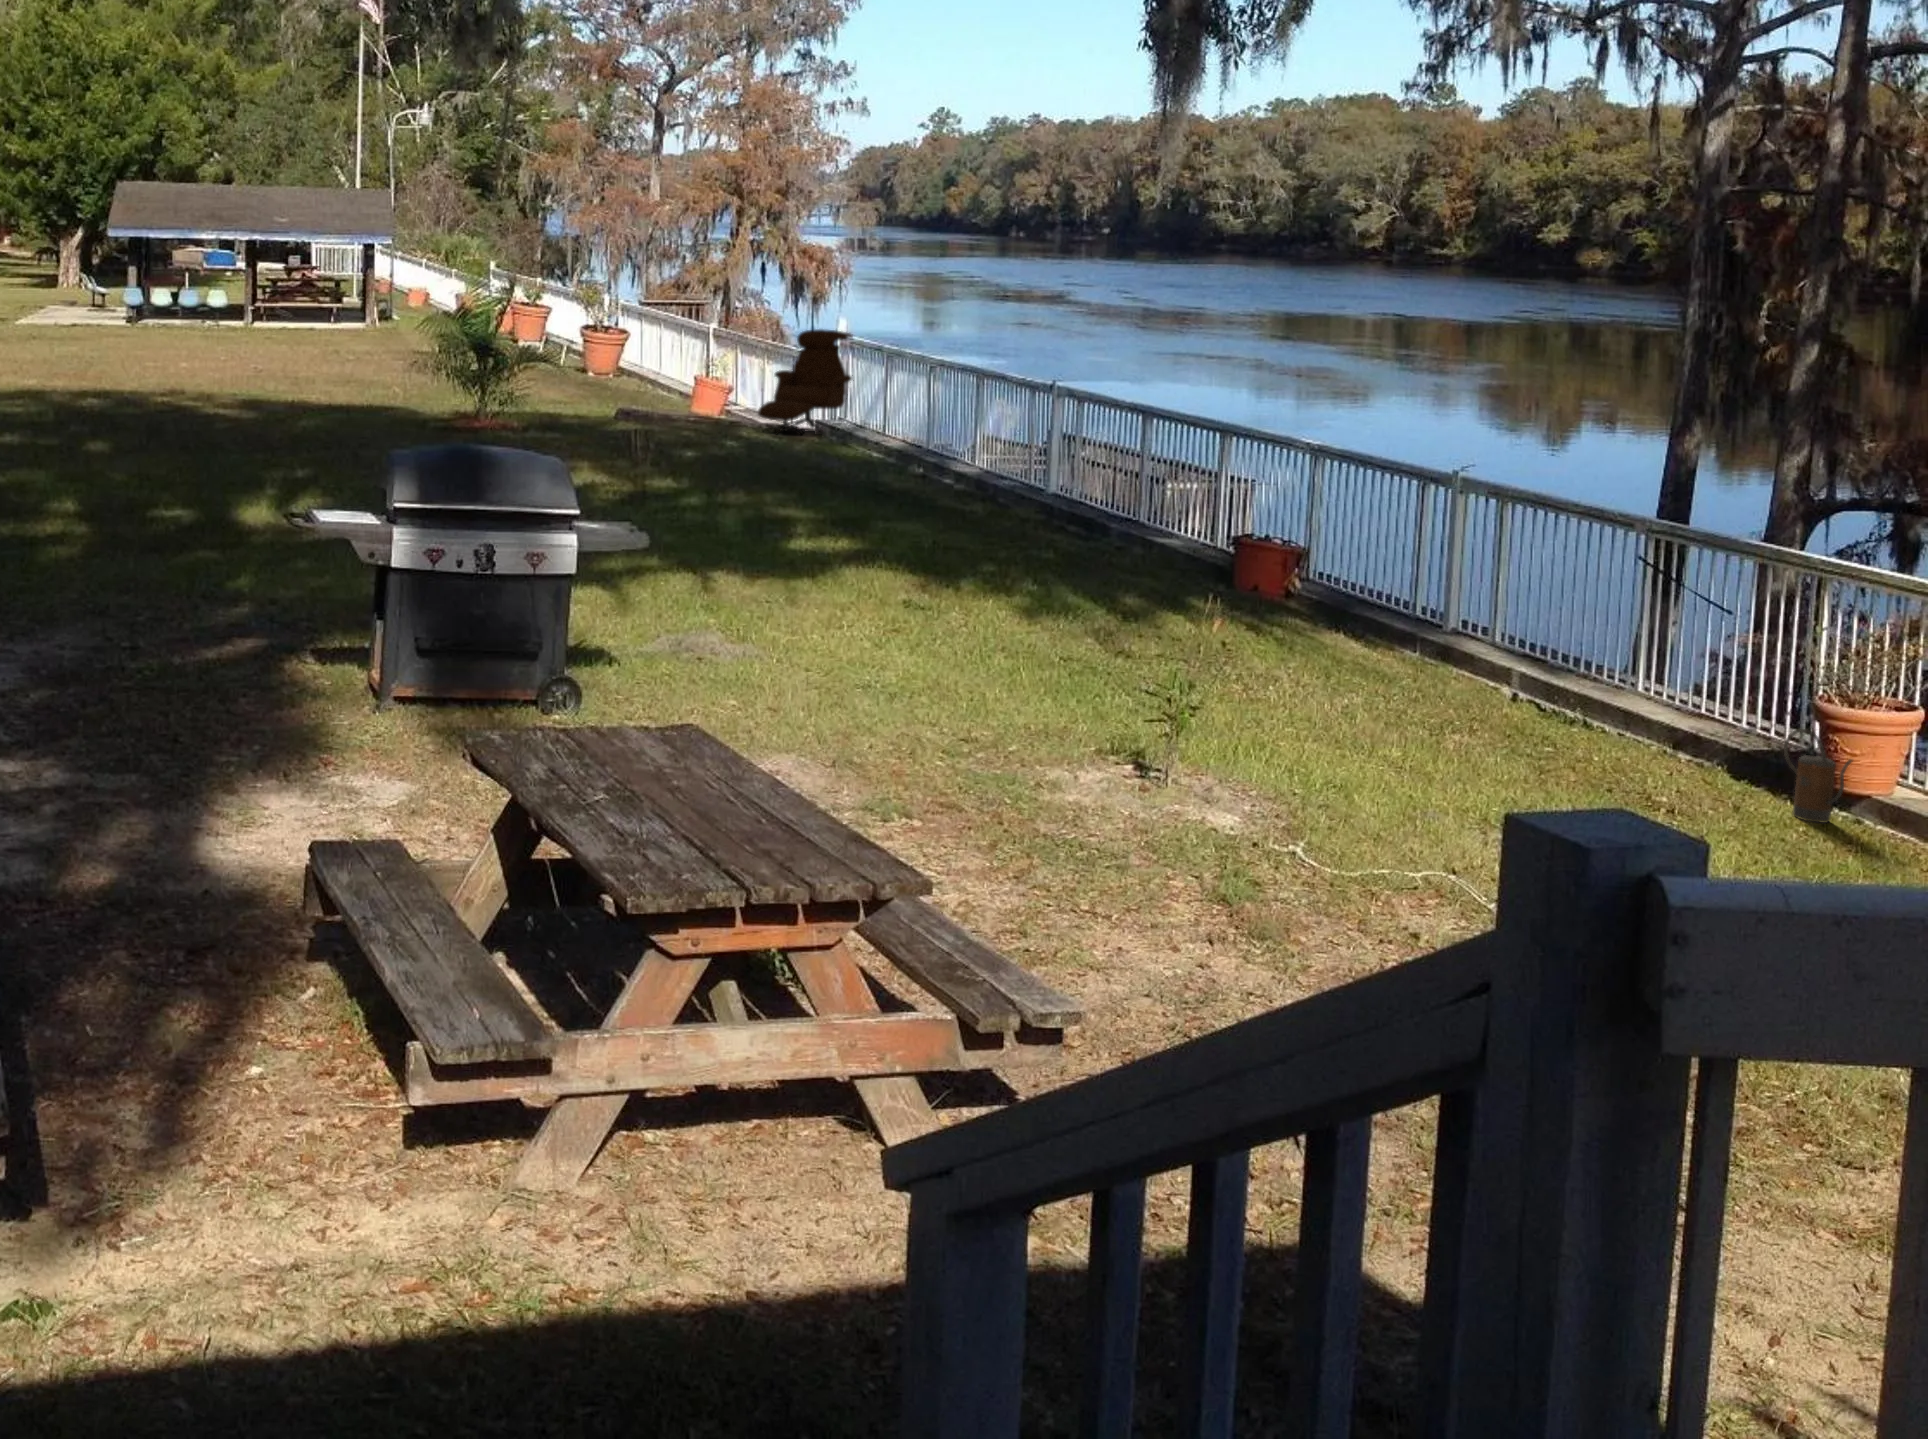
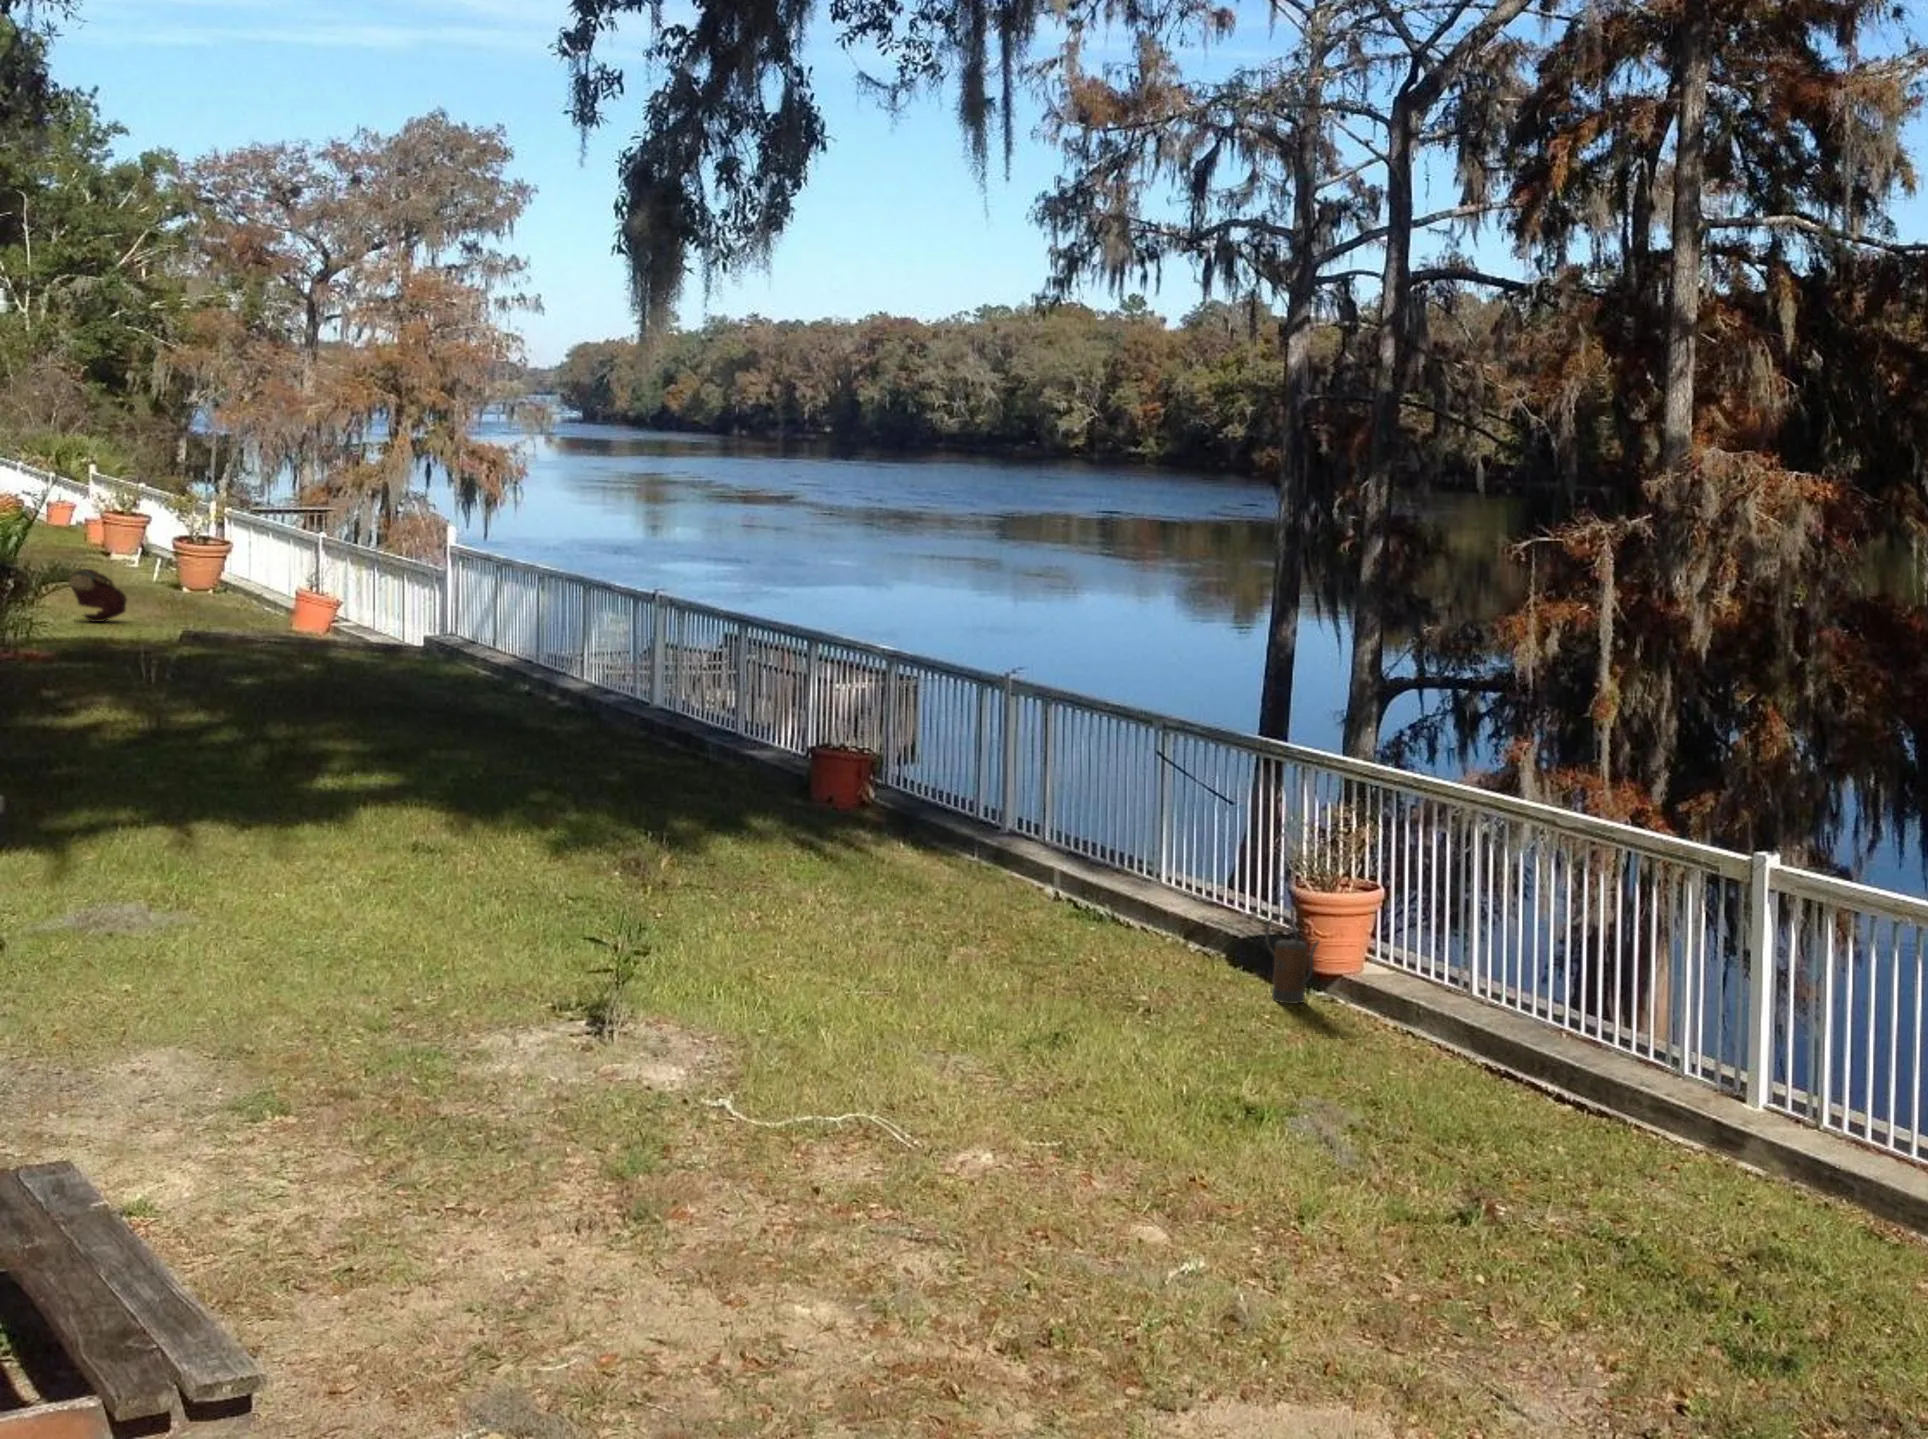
lounge chair: present [758,329,853,435] -> none [360,537,474,652]
backpack: none [509,356,555,403] -> present [69,569,127,622]

